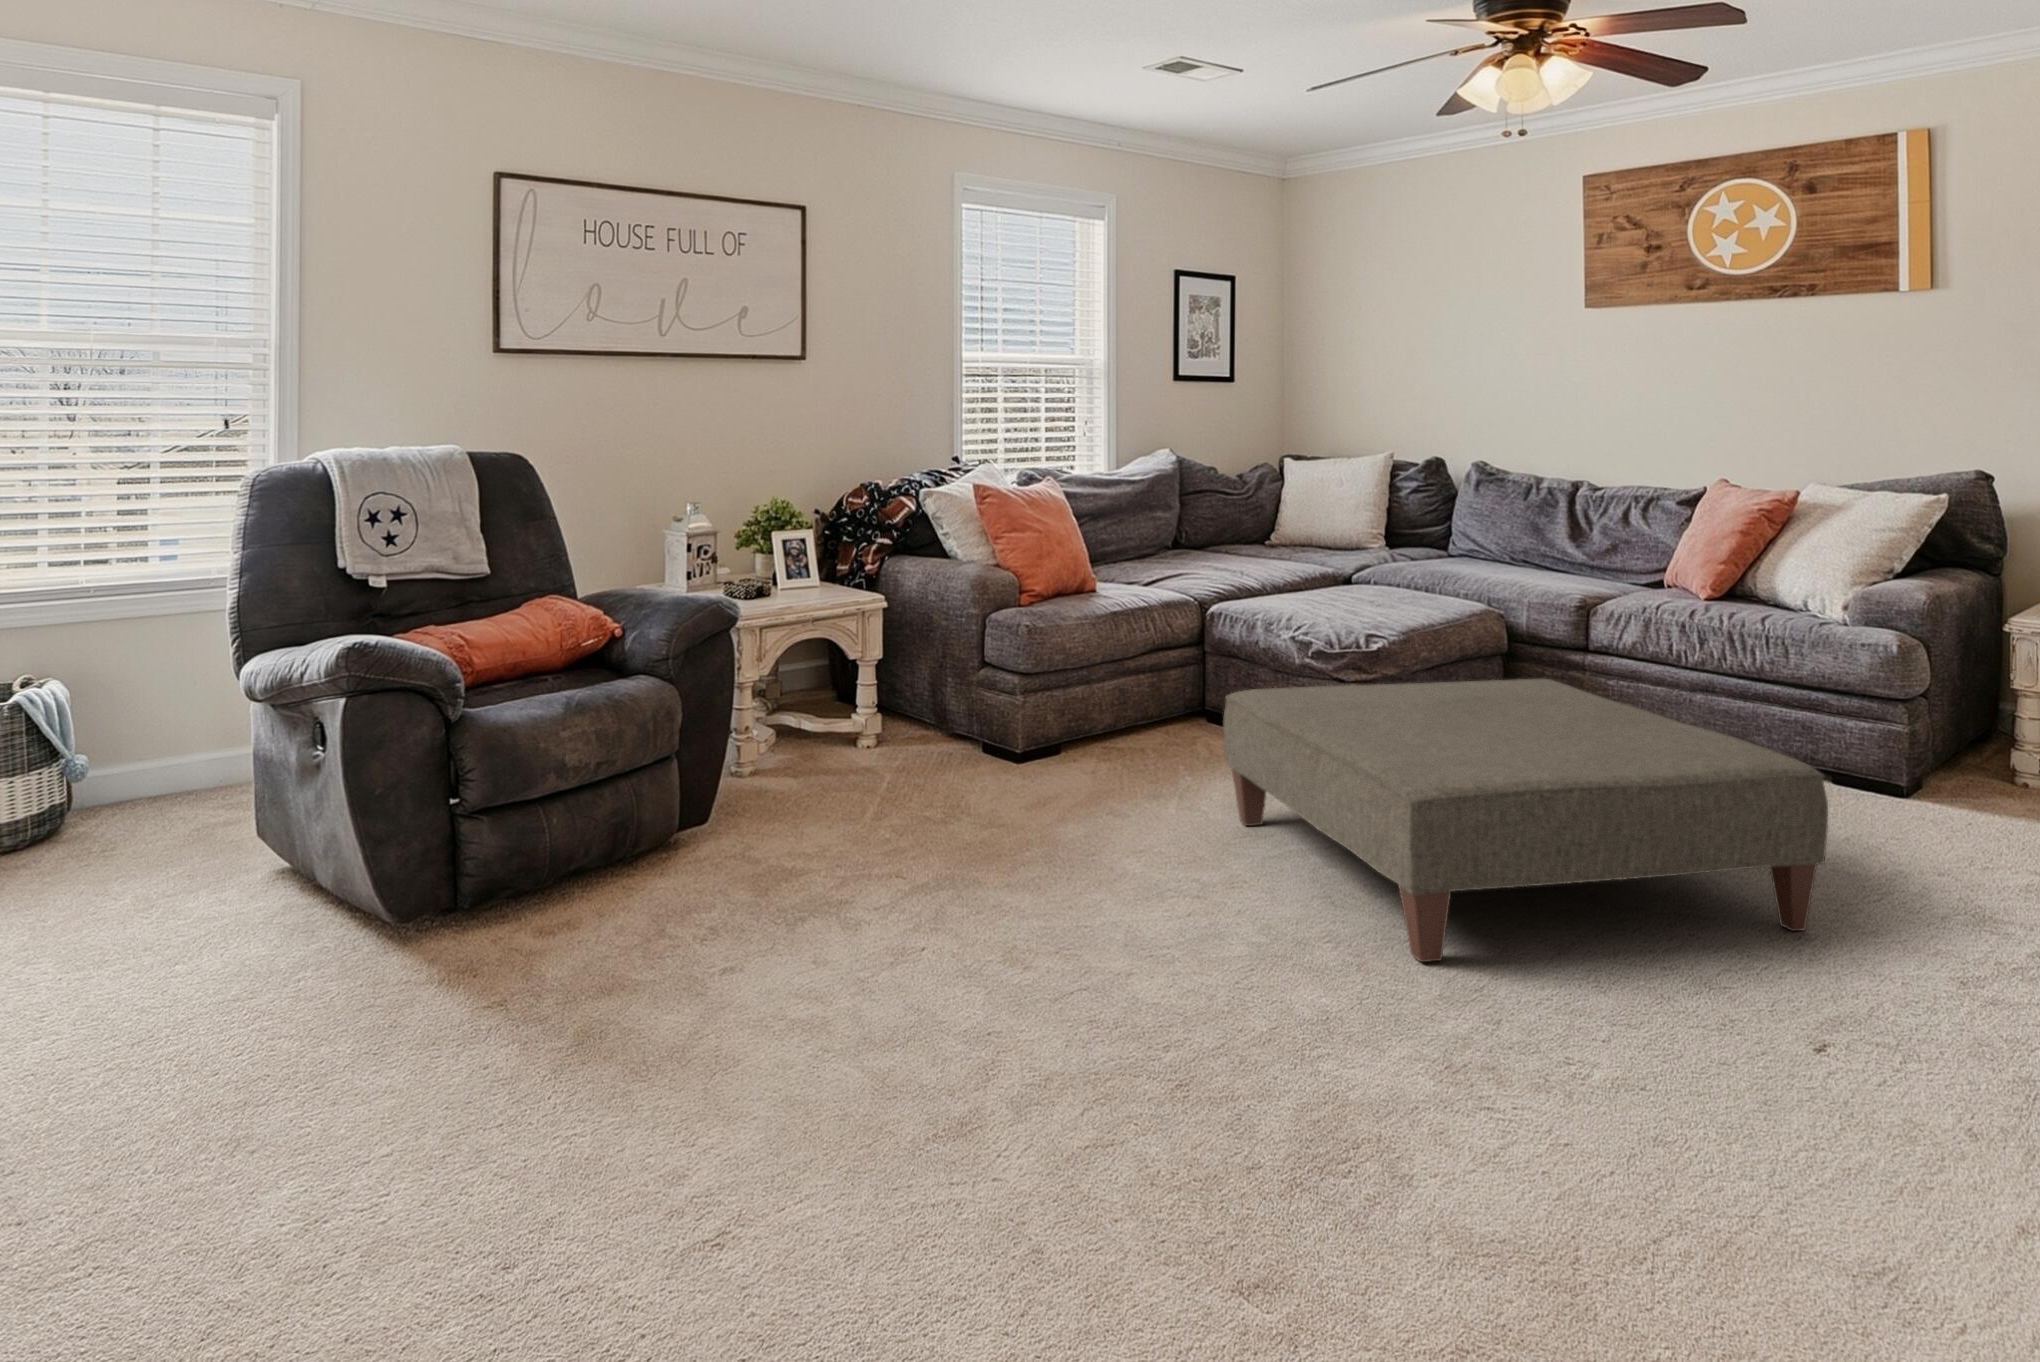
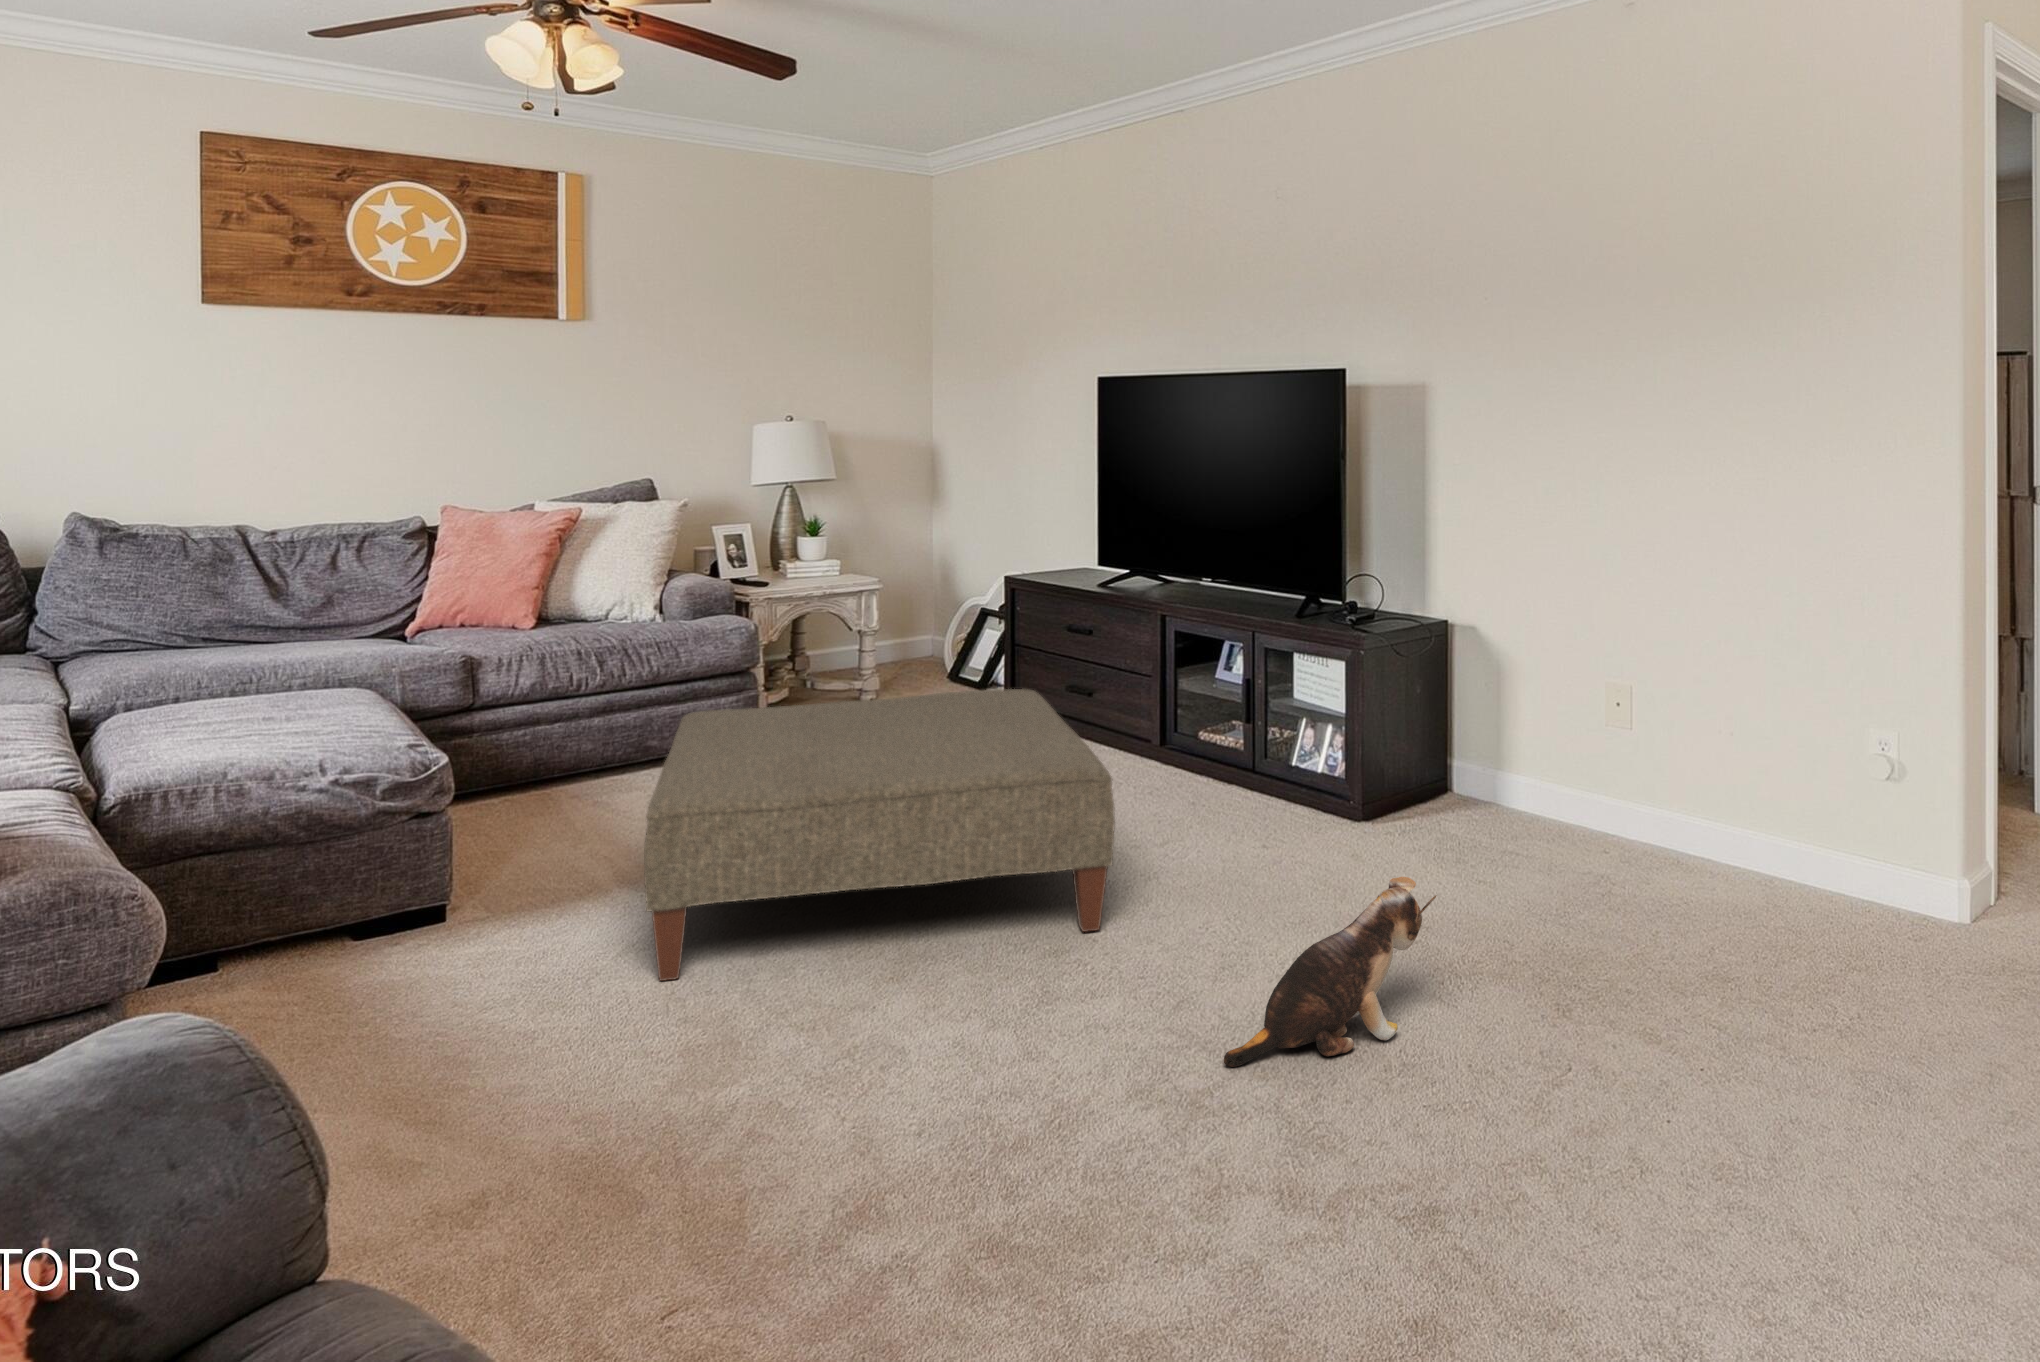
plush toy: none [1106,948,1256,1095] -> present [1224,877,1437,1067]

